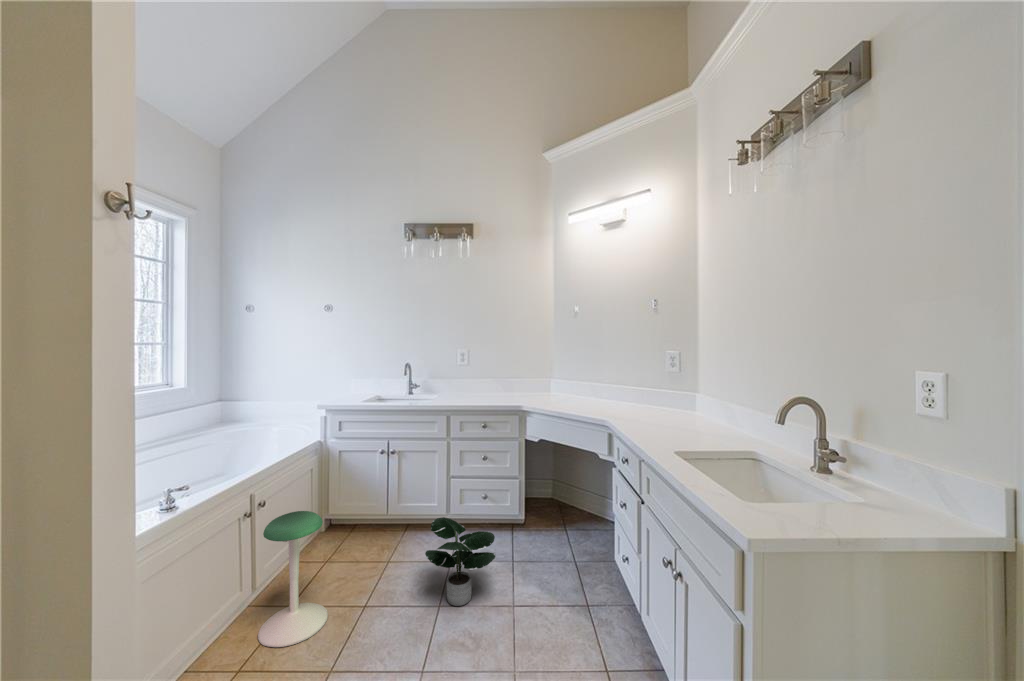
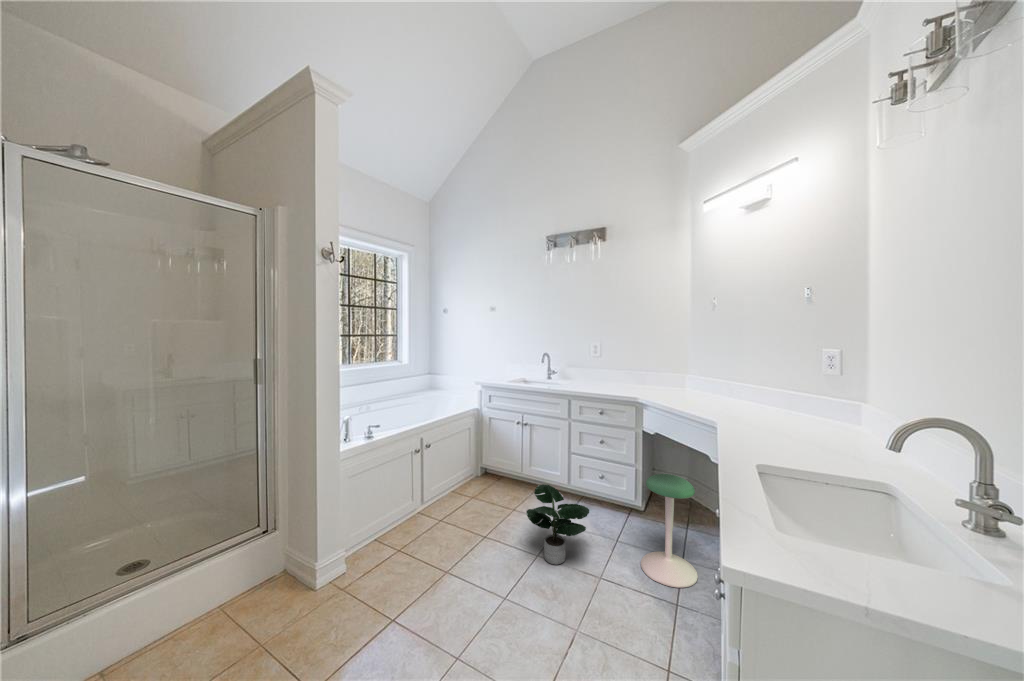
stool: present [258,511,328,647] -> present [641,474,698,588]

